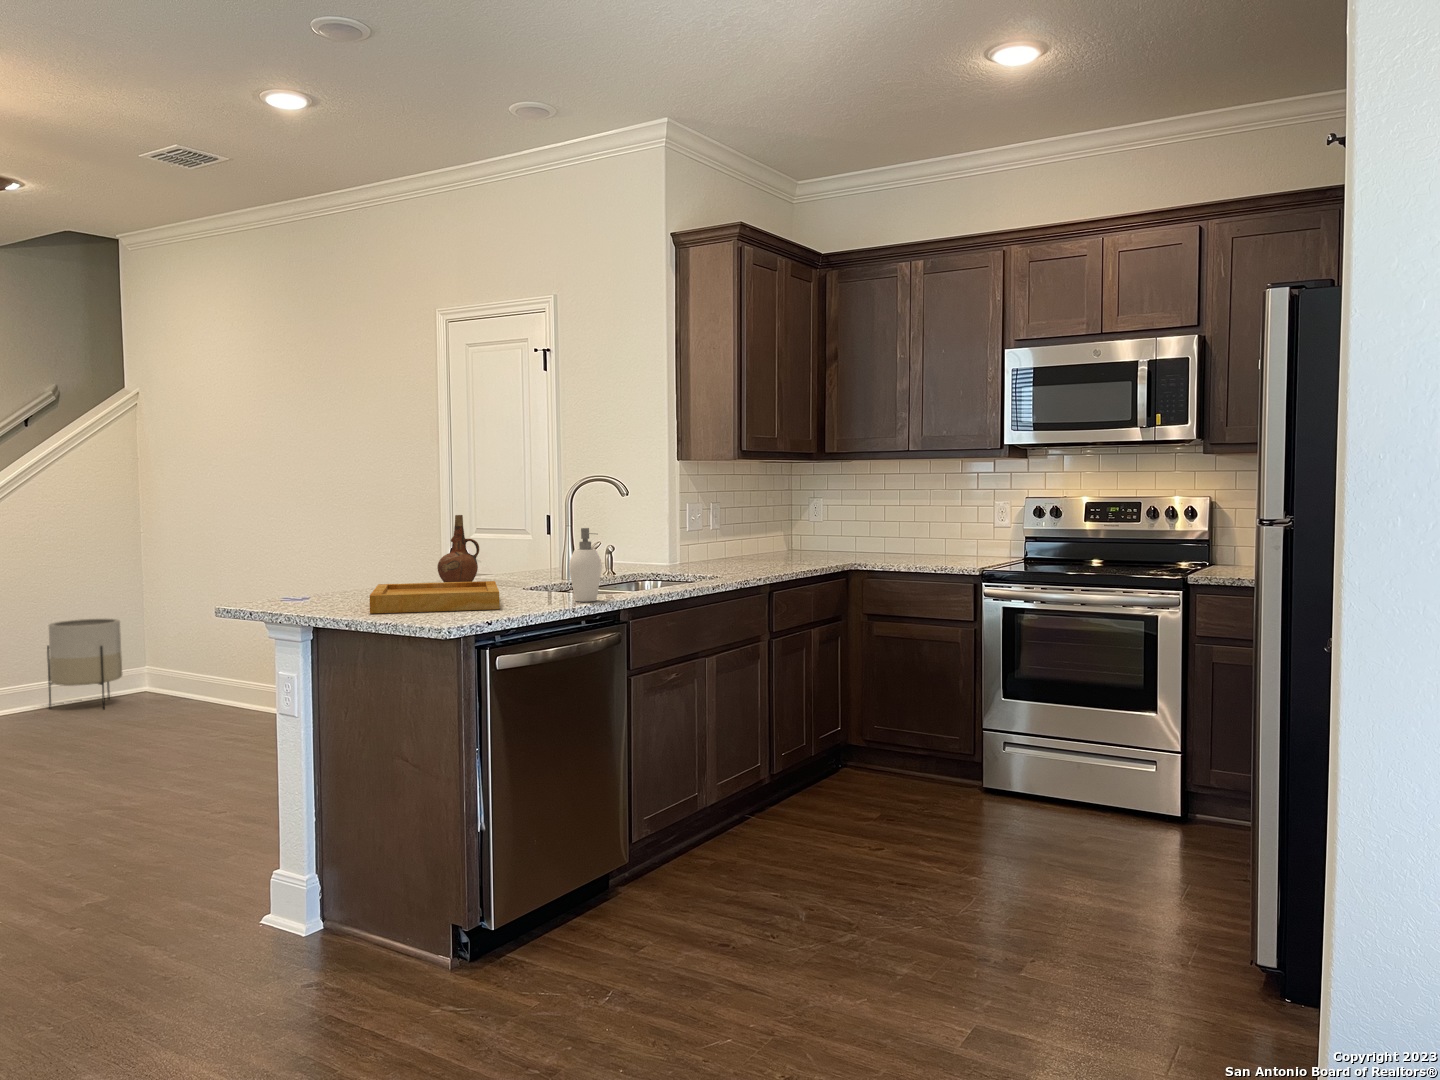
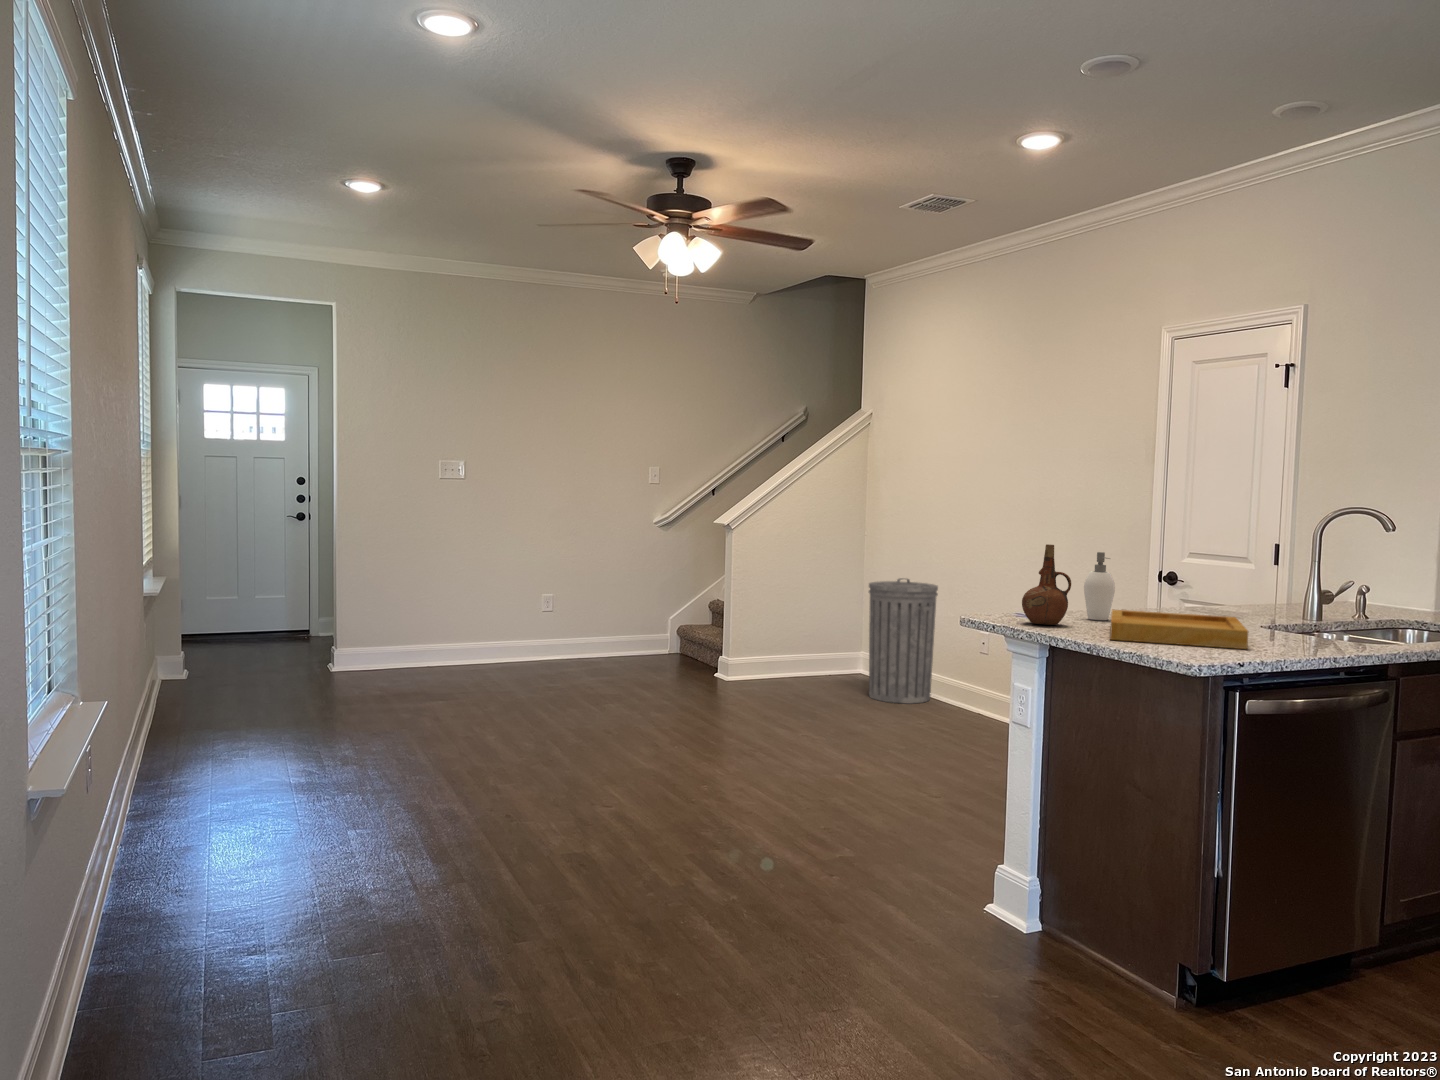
ceramic pitcher: present [437,515,479,582] -> present [1022,544,1071,625]
soap dispenser: present [569,528,602,602] -> present [1084,552,1115,620]
trash can: none [143,578,228,718] -> present [869,578,938,703]
planter: present [47,619,122,709] -> none [790,606,847,686]

